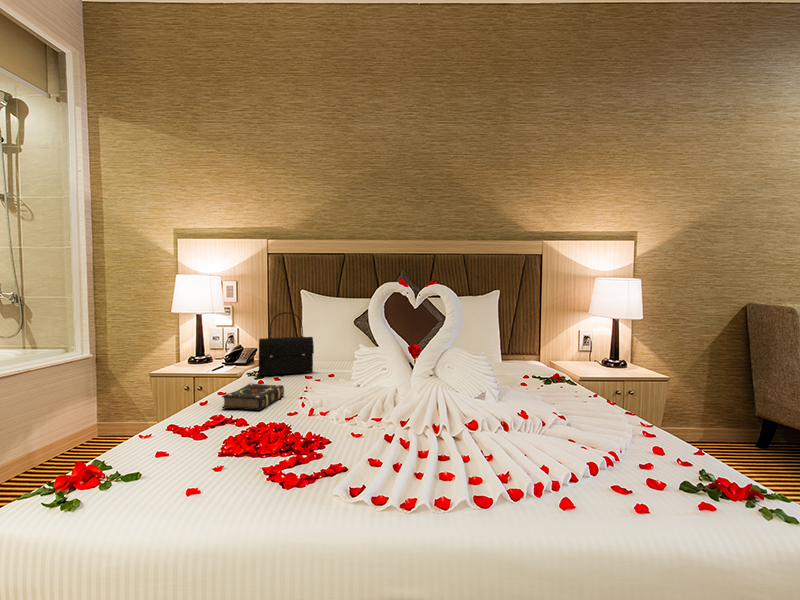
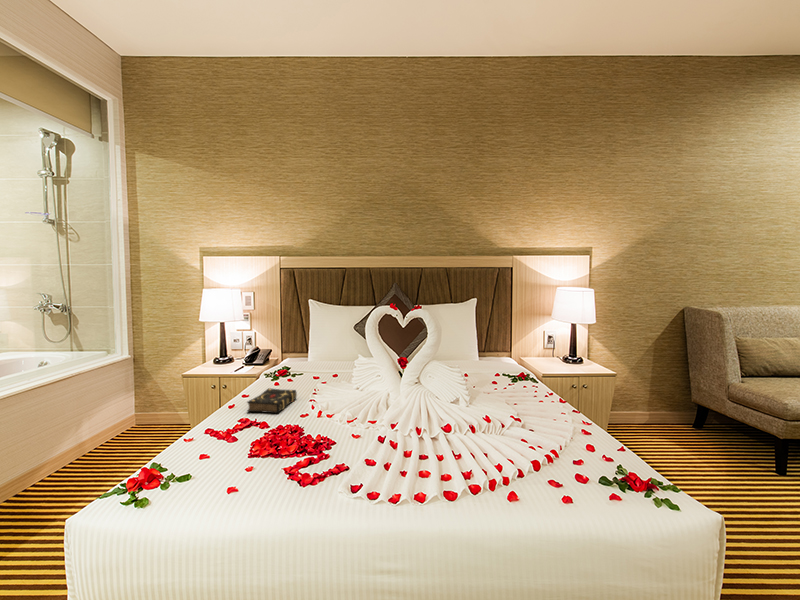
handbag: present [259,312,314,376] -> none [274,324,320,378]

